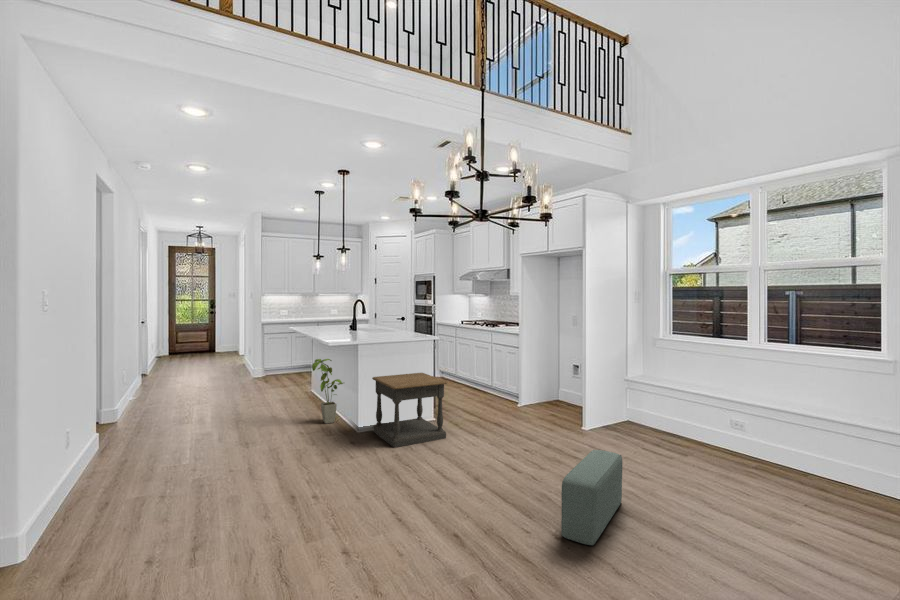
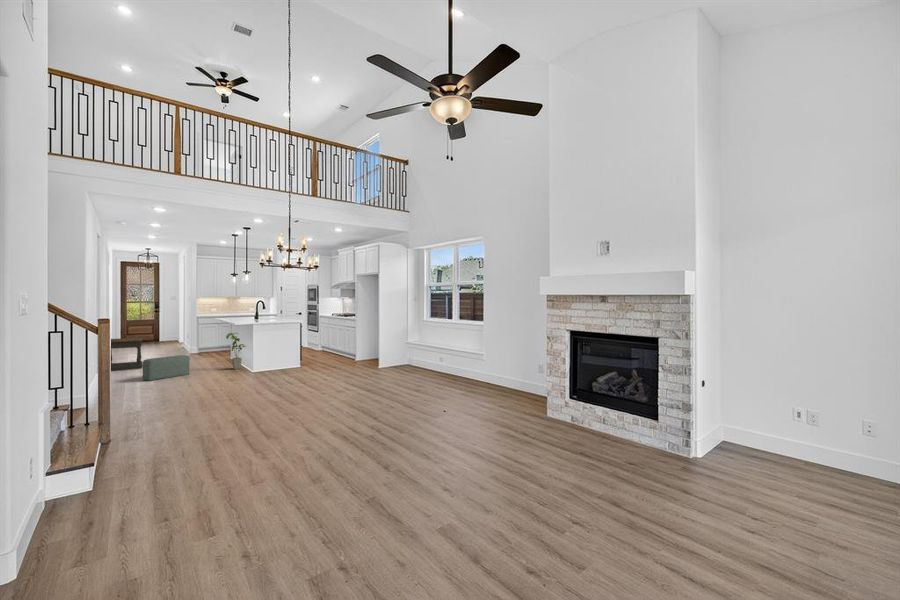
side table: present [372,373,448,447] -> present [111,338,143,371]
pouf: present [561,450,622,545] -> present [143,355,190,381]

